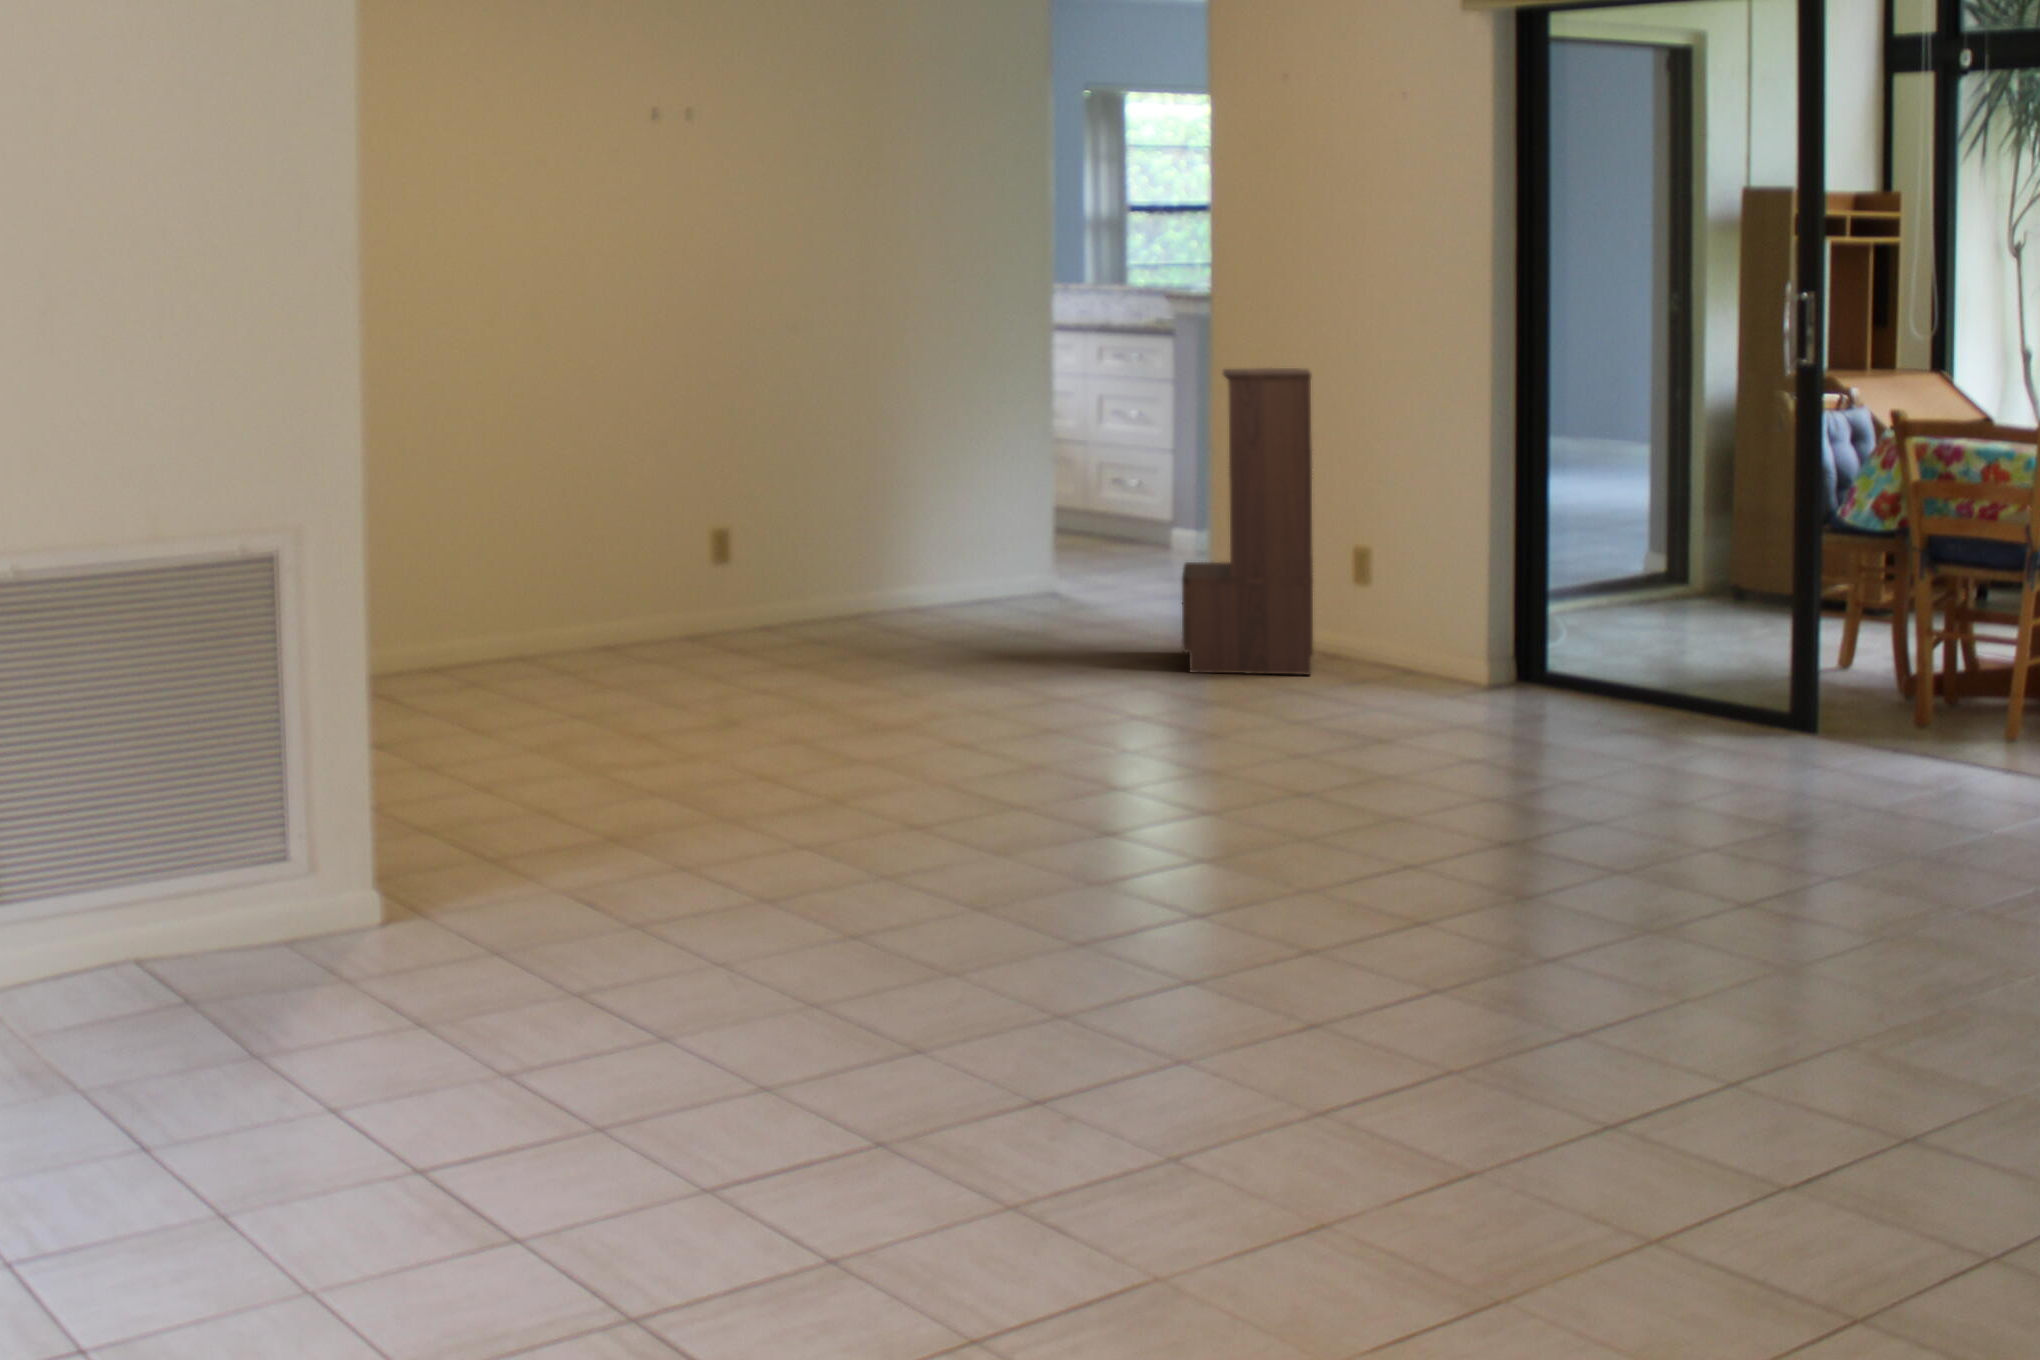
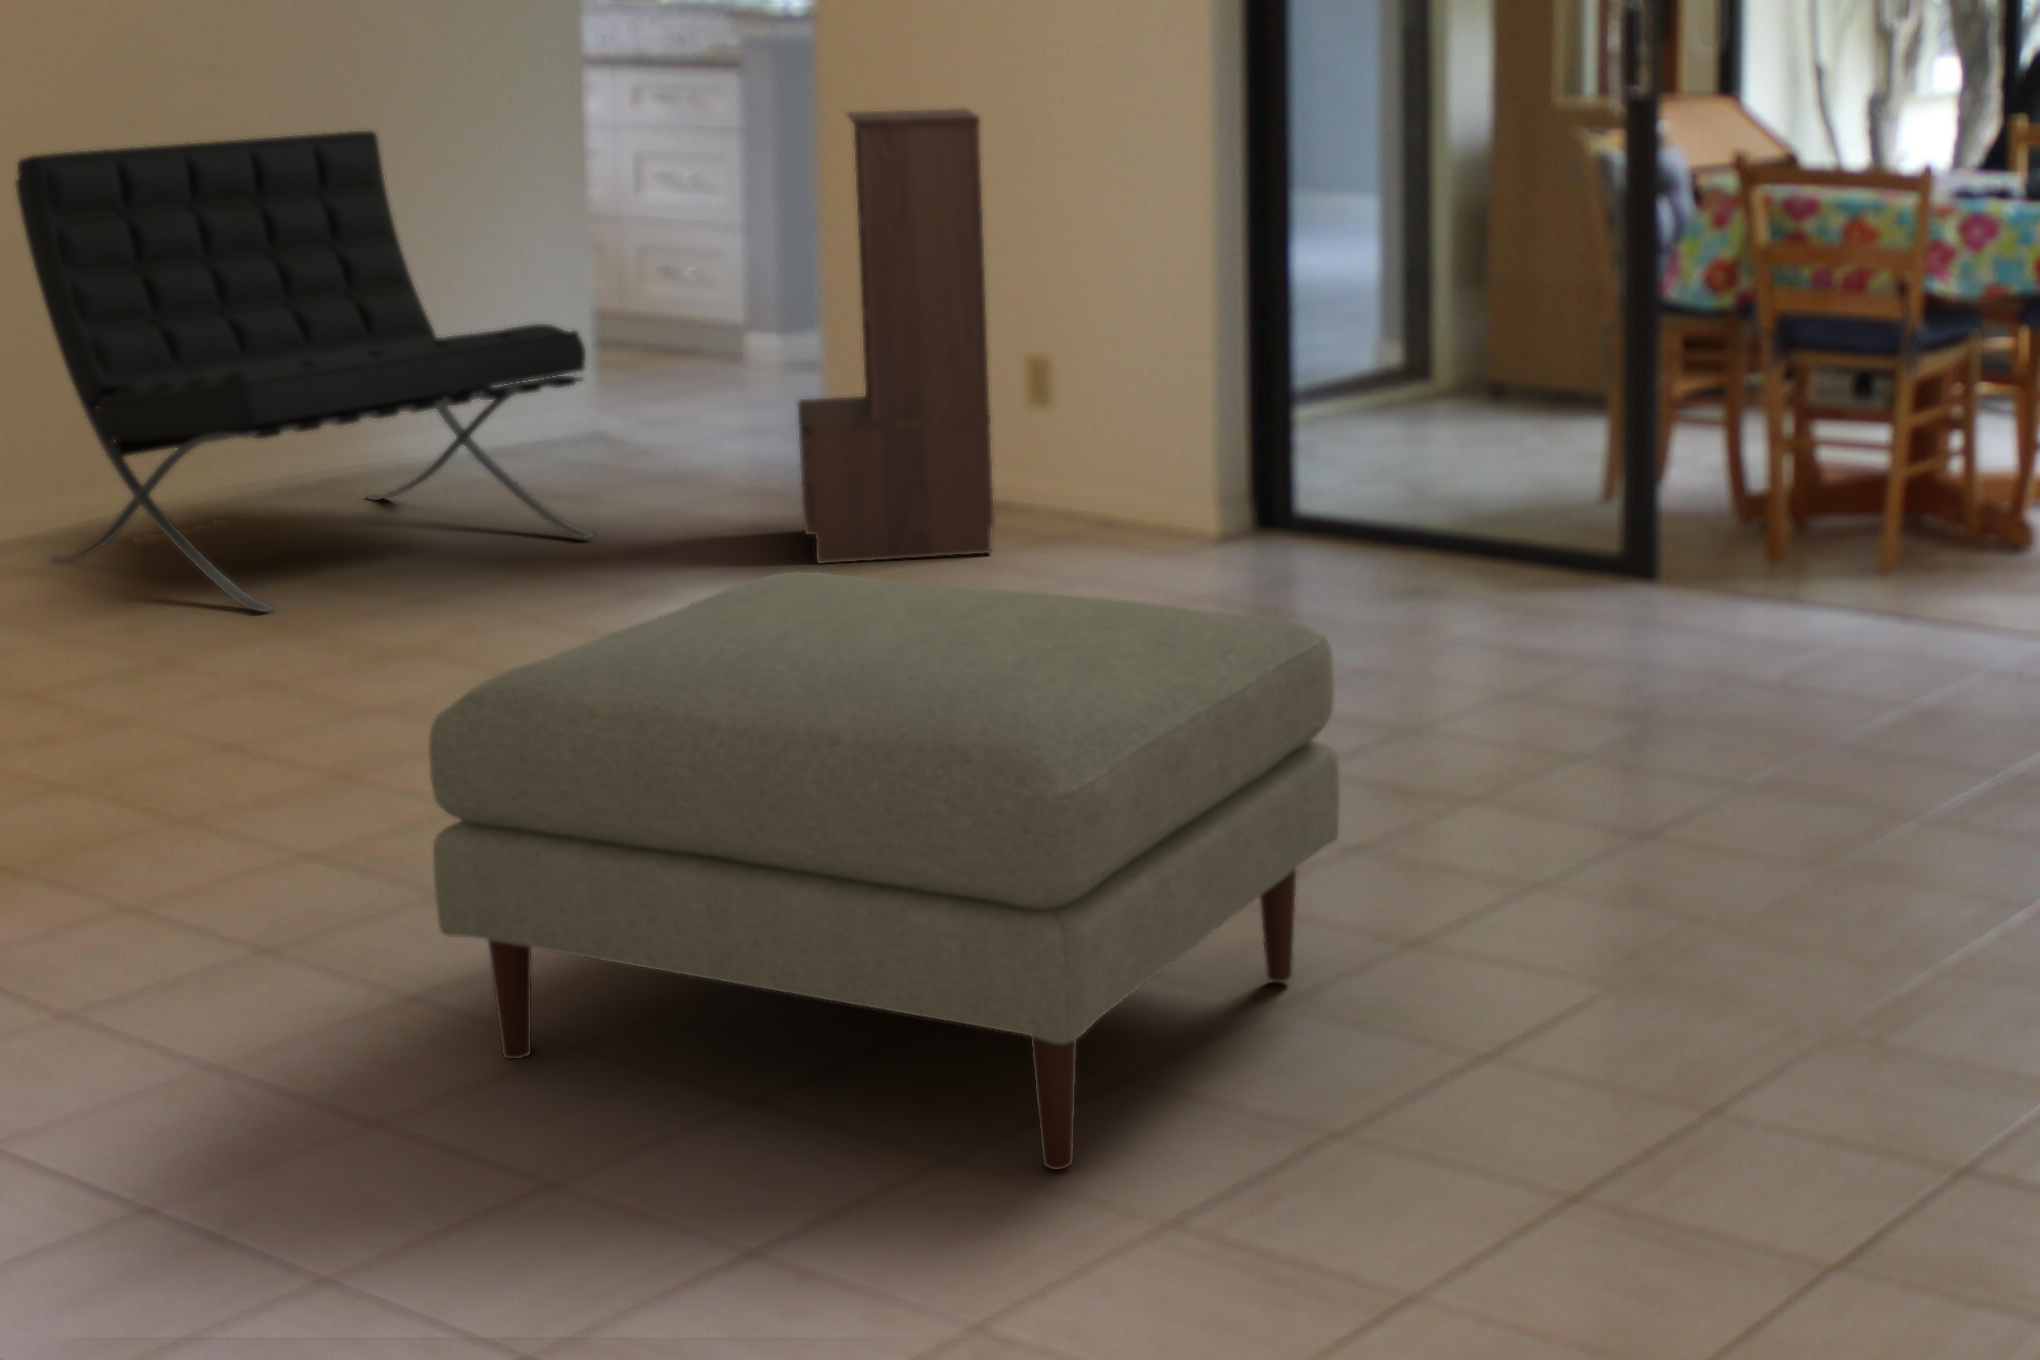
lounge chair: none [710,374,1046,673] -> present [15,131,593,612]
ottoman: none [922,644,1469,984] -> present [429,572,1340,1170]

